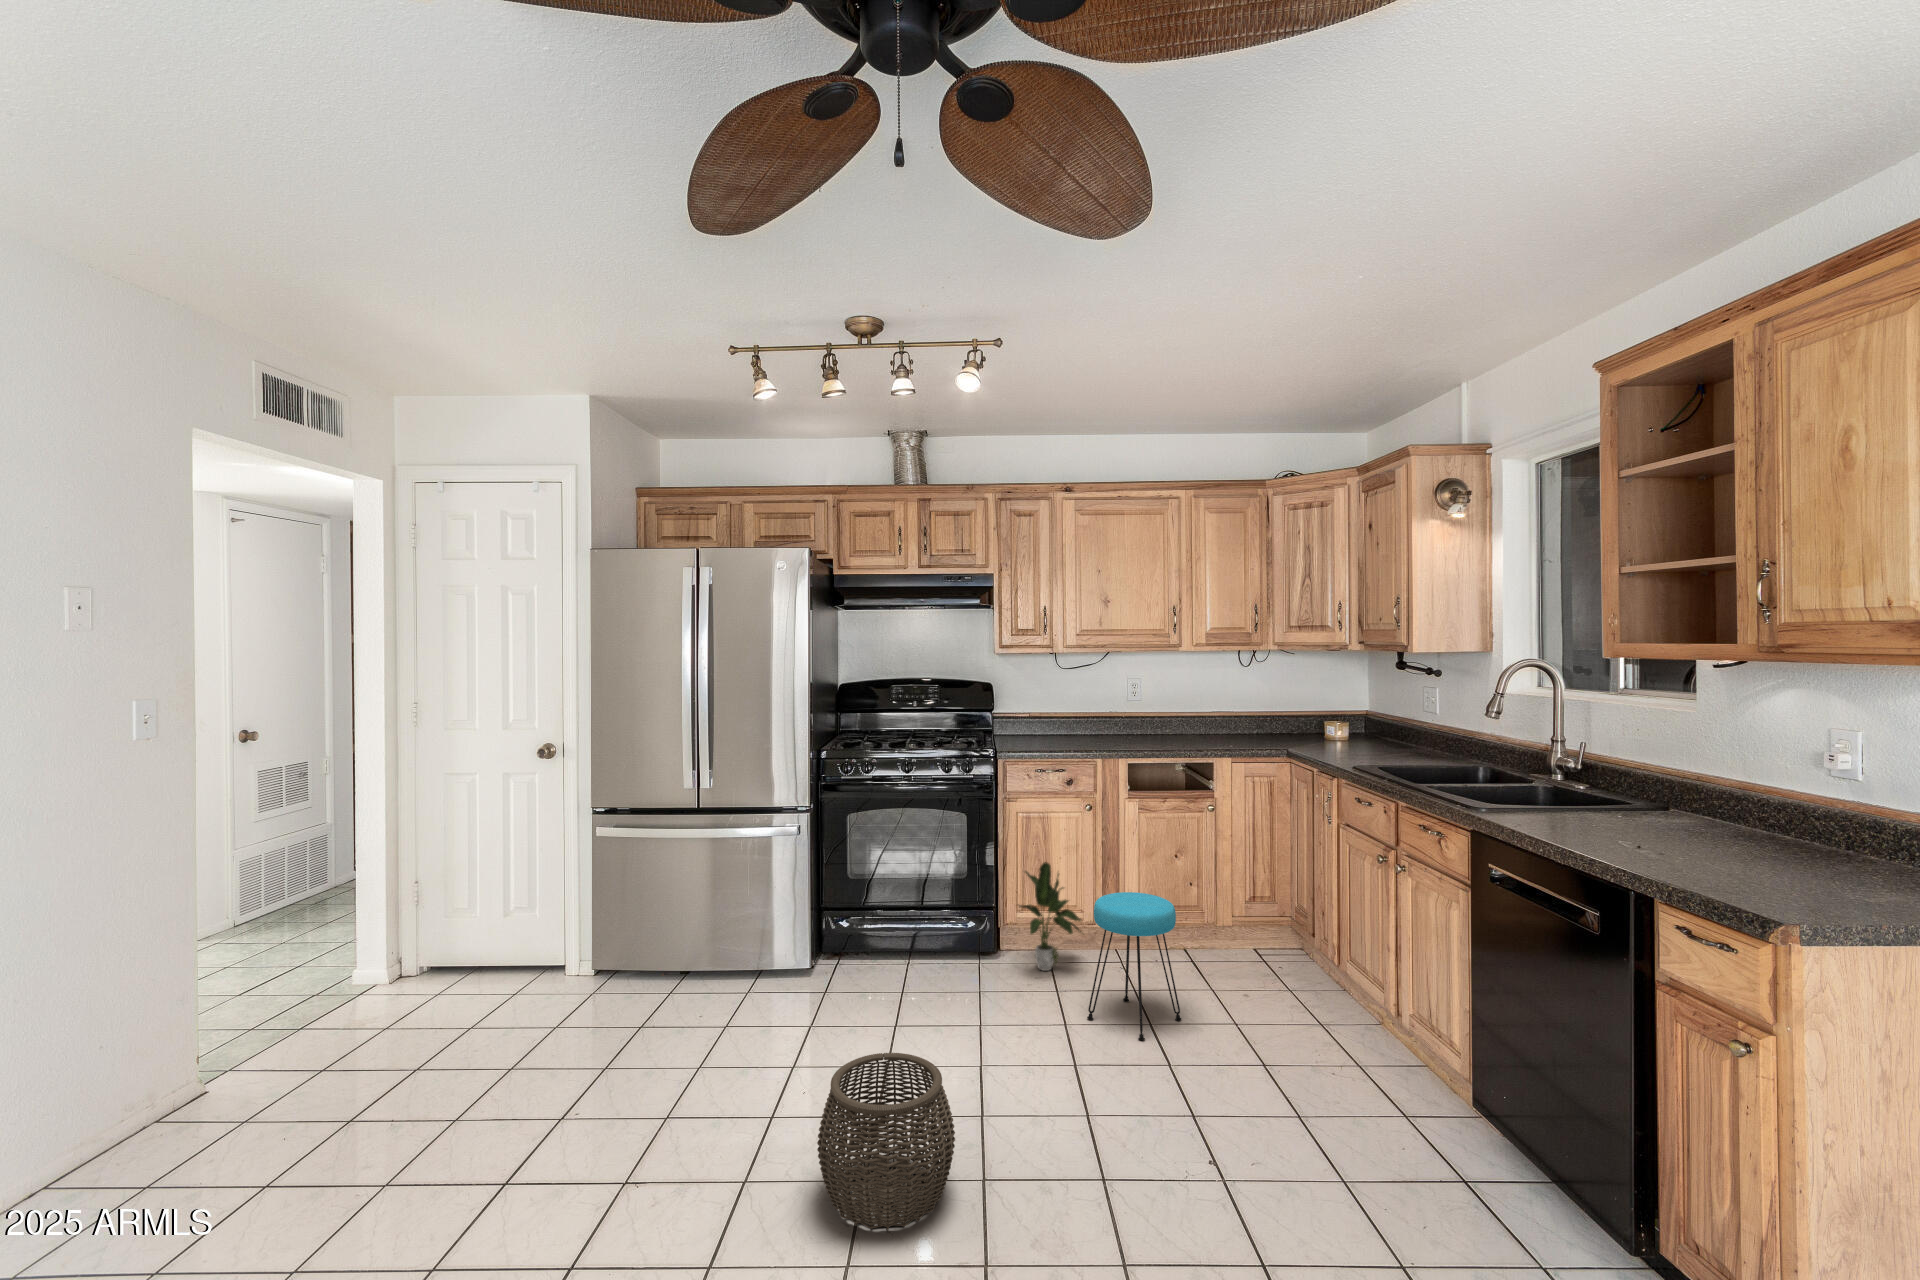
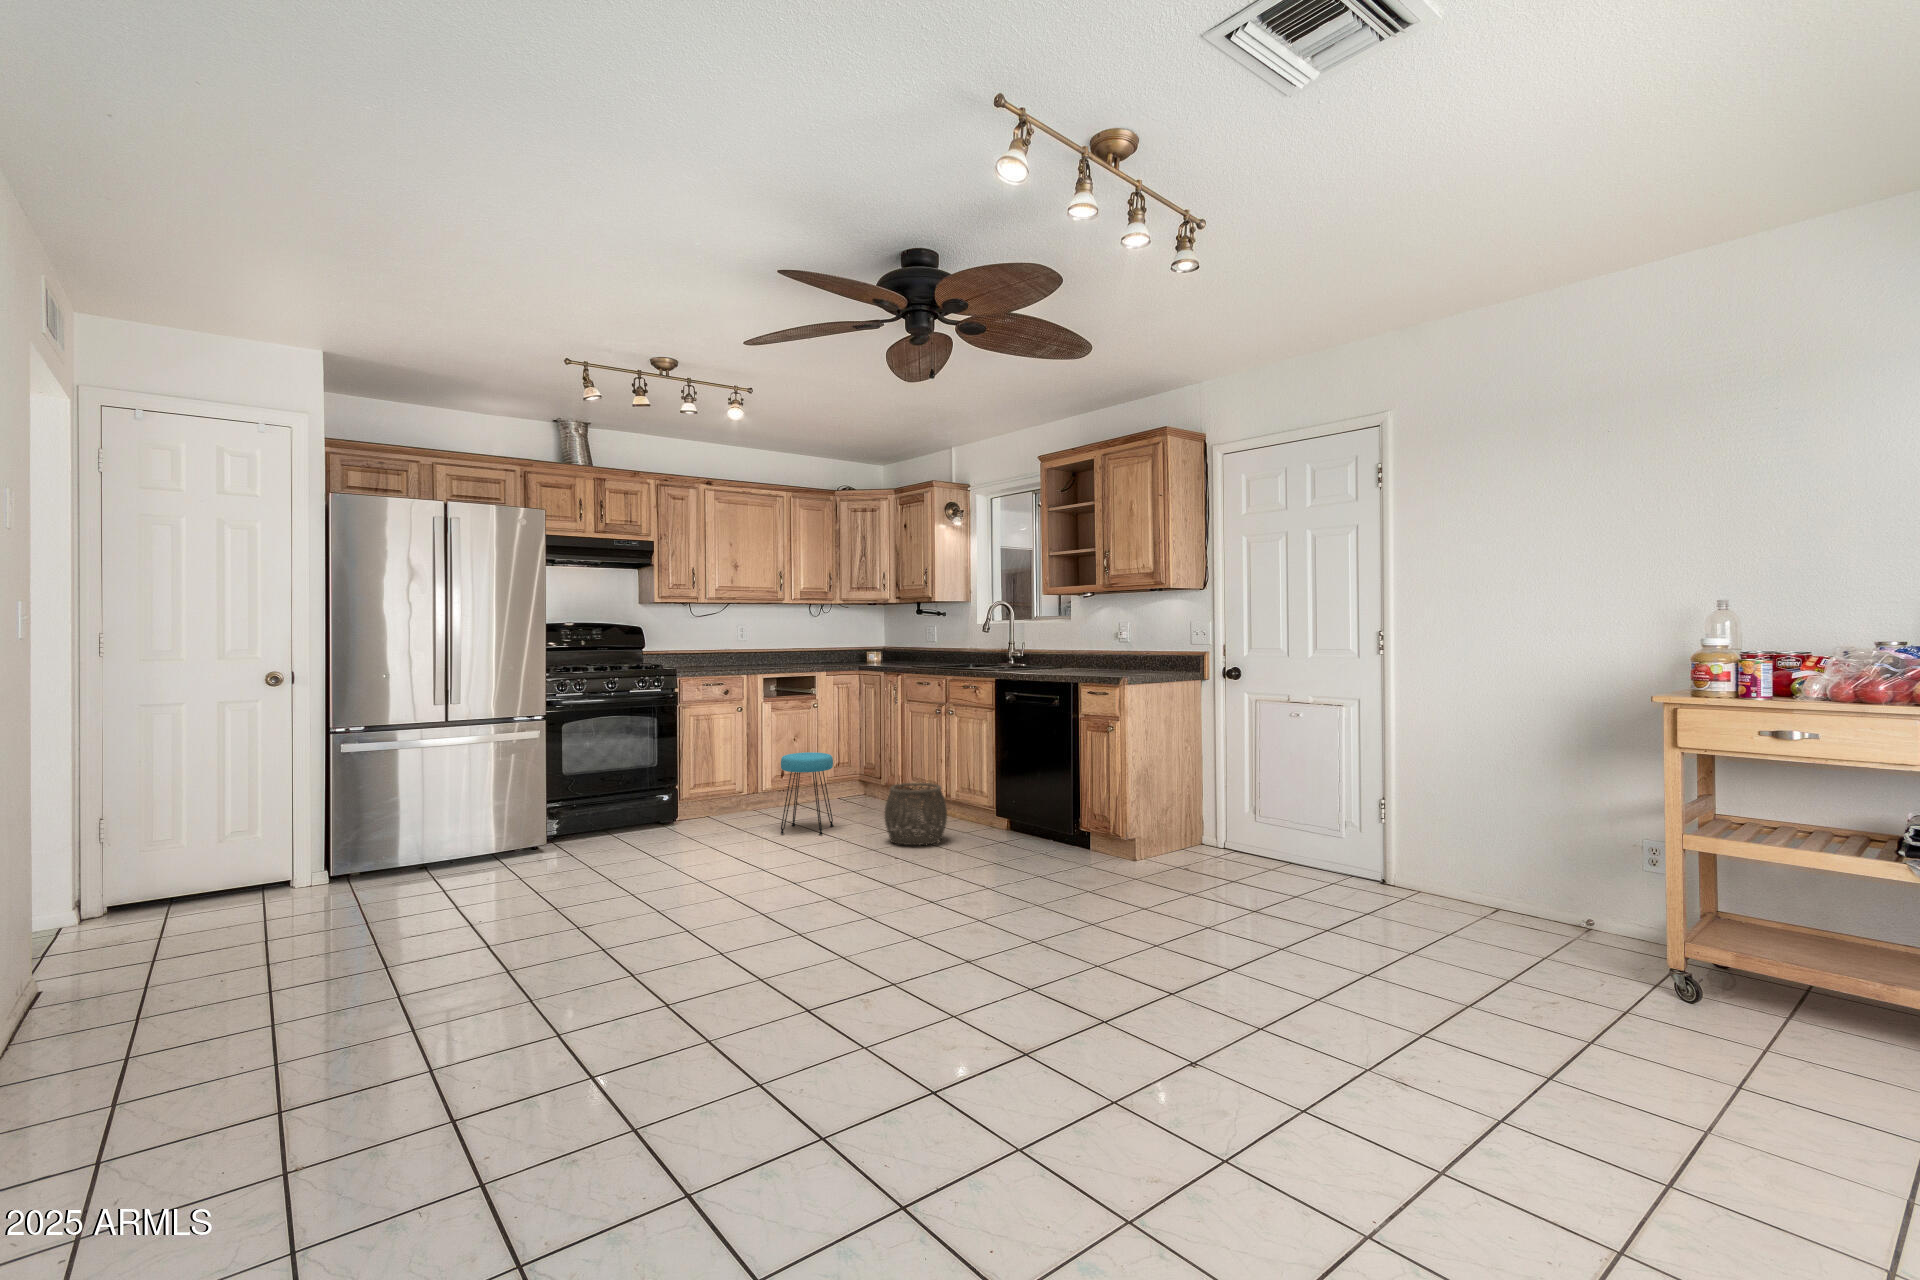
potted plant: present [1019,862,1081,971] -> none [704,749,754,825]
woven basket: present [817,1053,955,1230] -> present [884,783,947,846]

